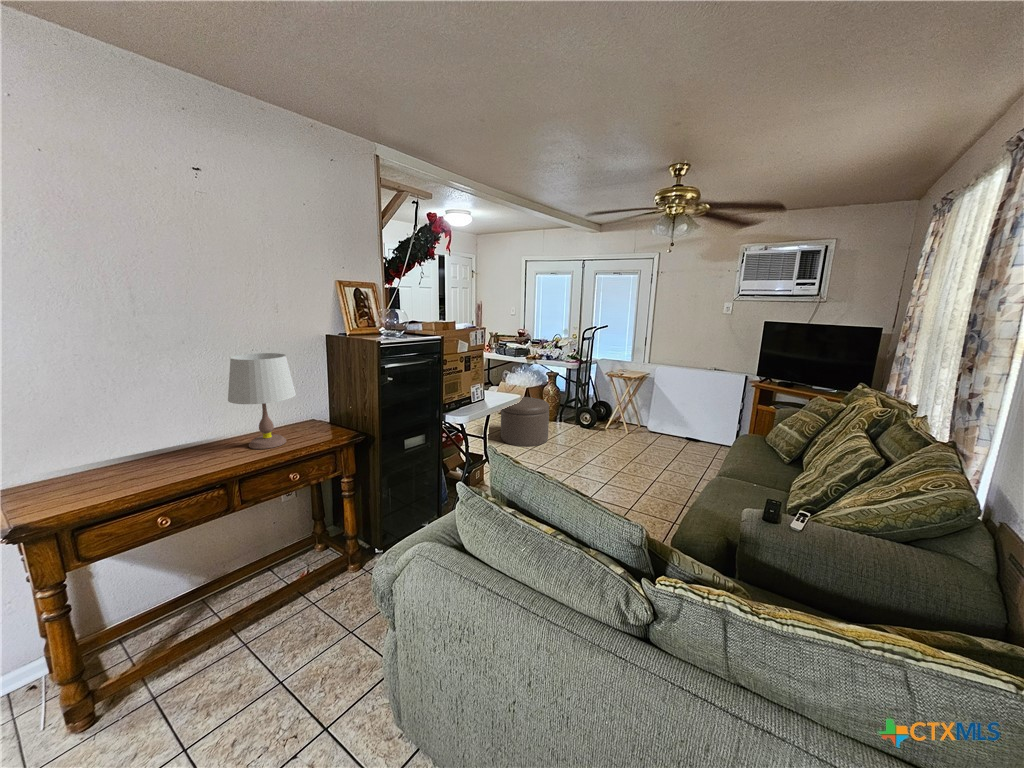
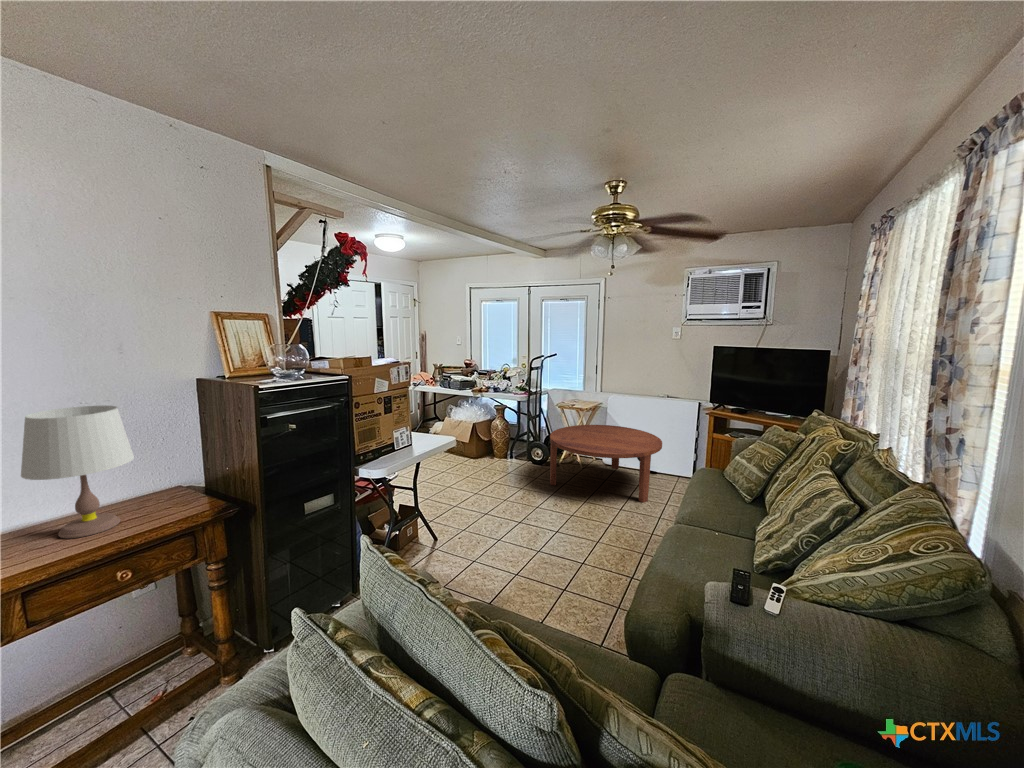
coffee table: none [597,394,707,466] -> present [550,425,662,503]
ottoman: present [501,397,549,447] -> none [443,434,497,490]

